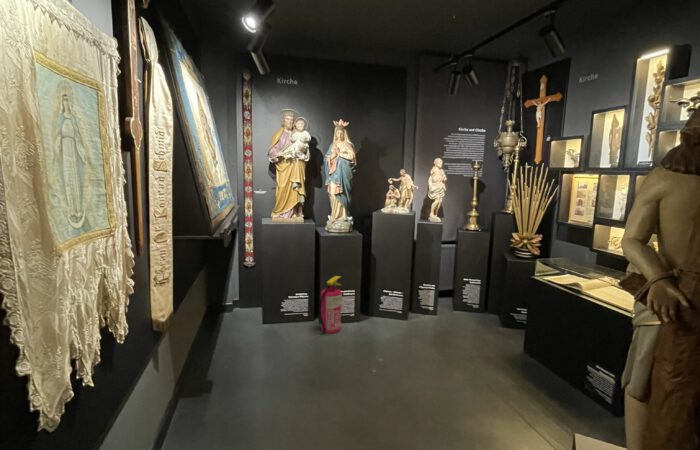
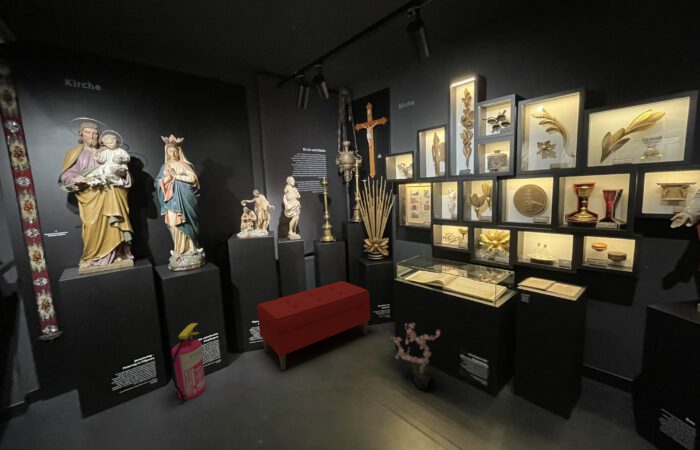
bench: none [389,273,504,336] -> present [258,281,370,370]
potted plant: none [511,318,569,389] -> present [391,323,440,389]

